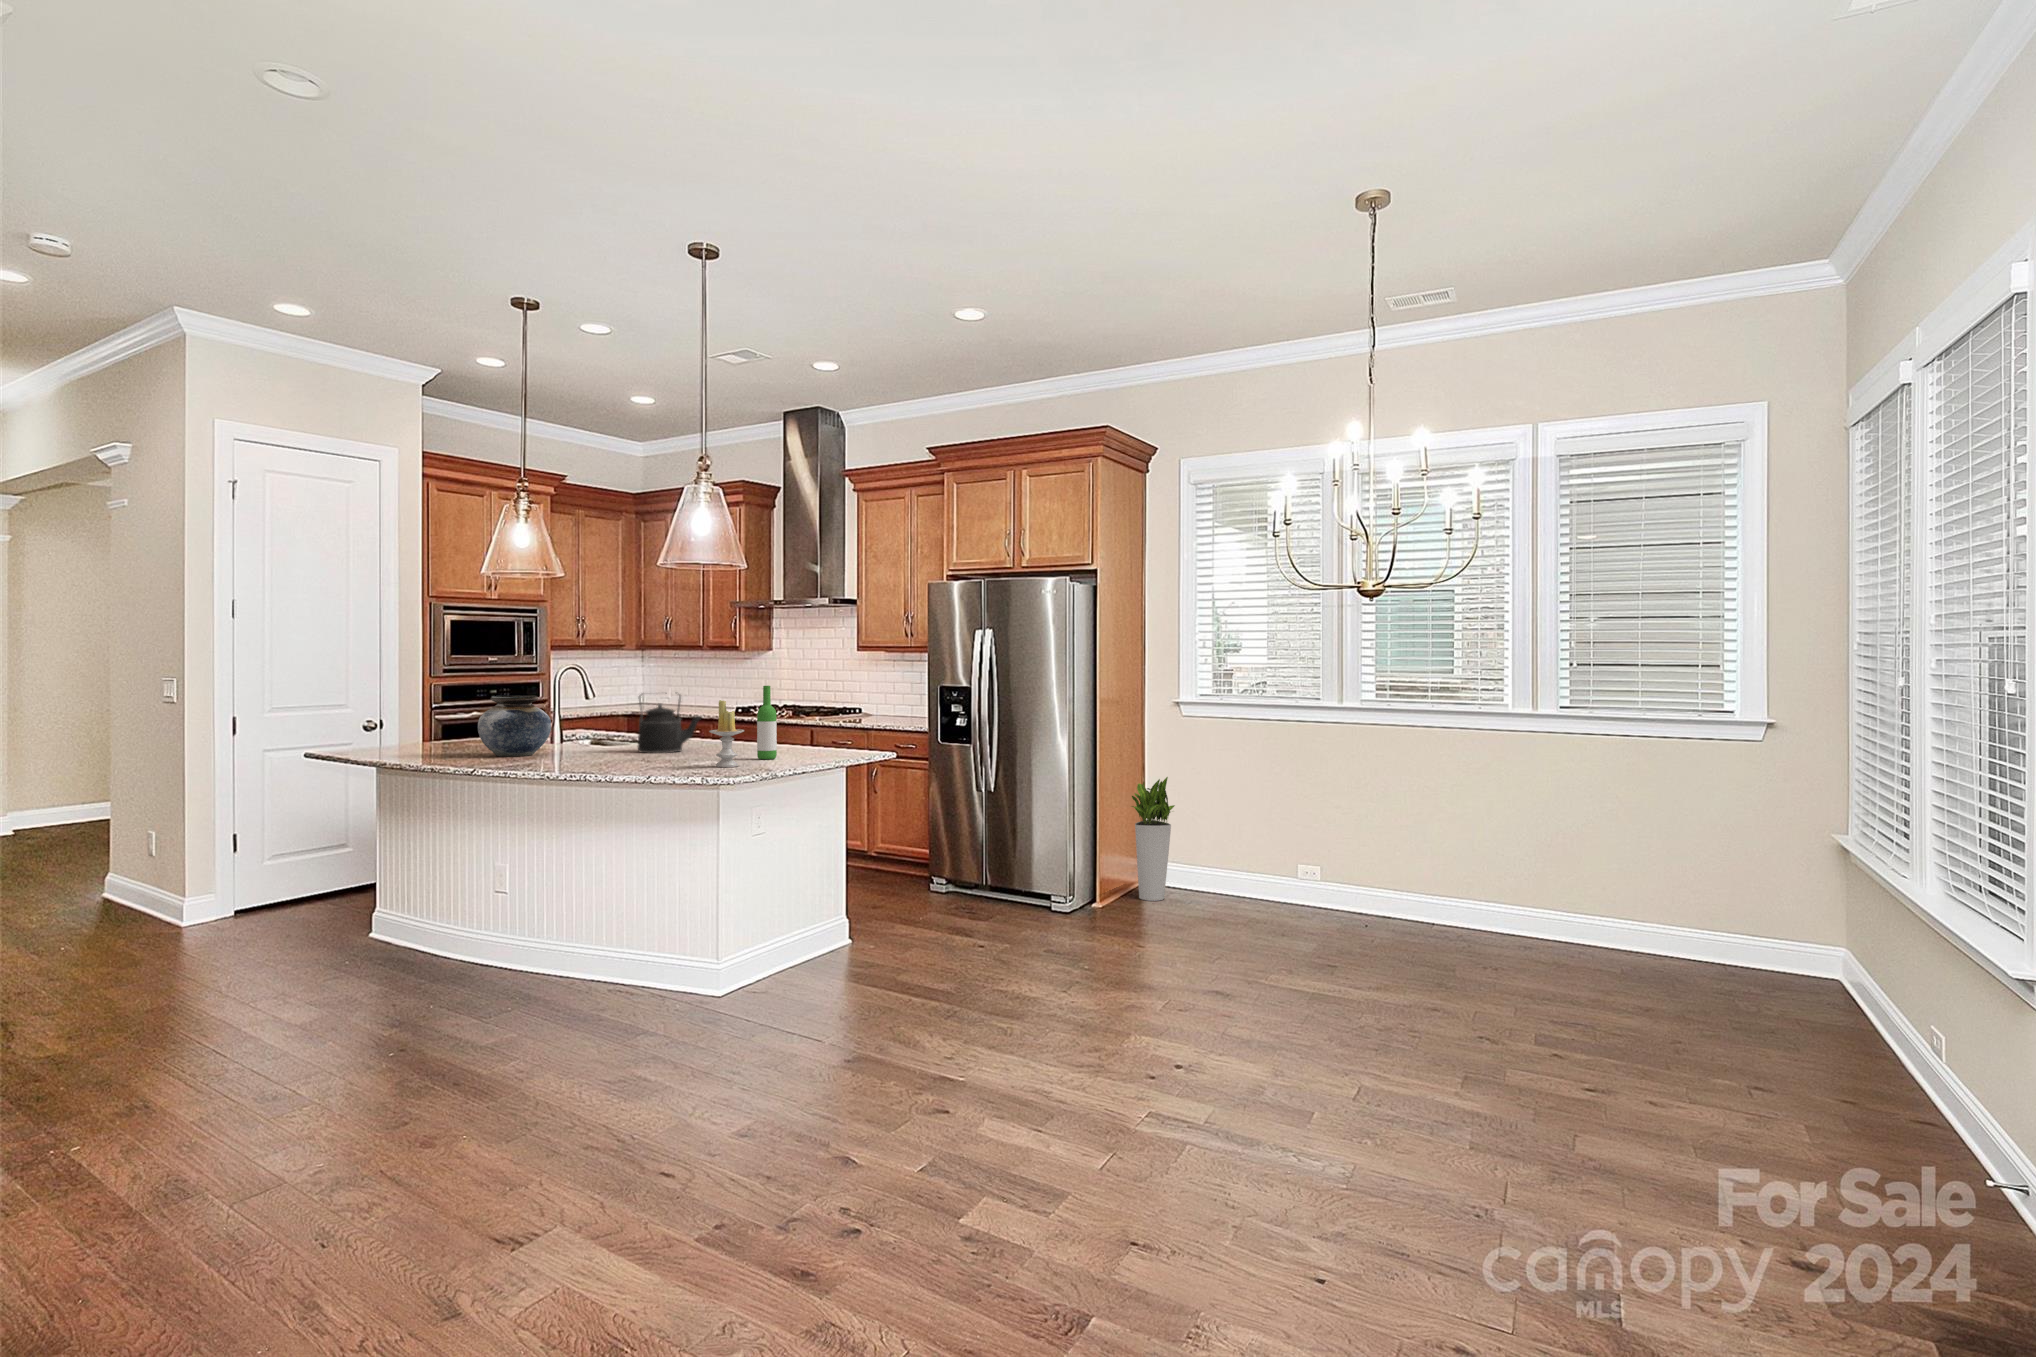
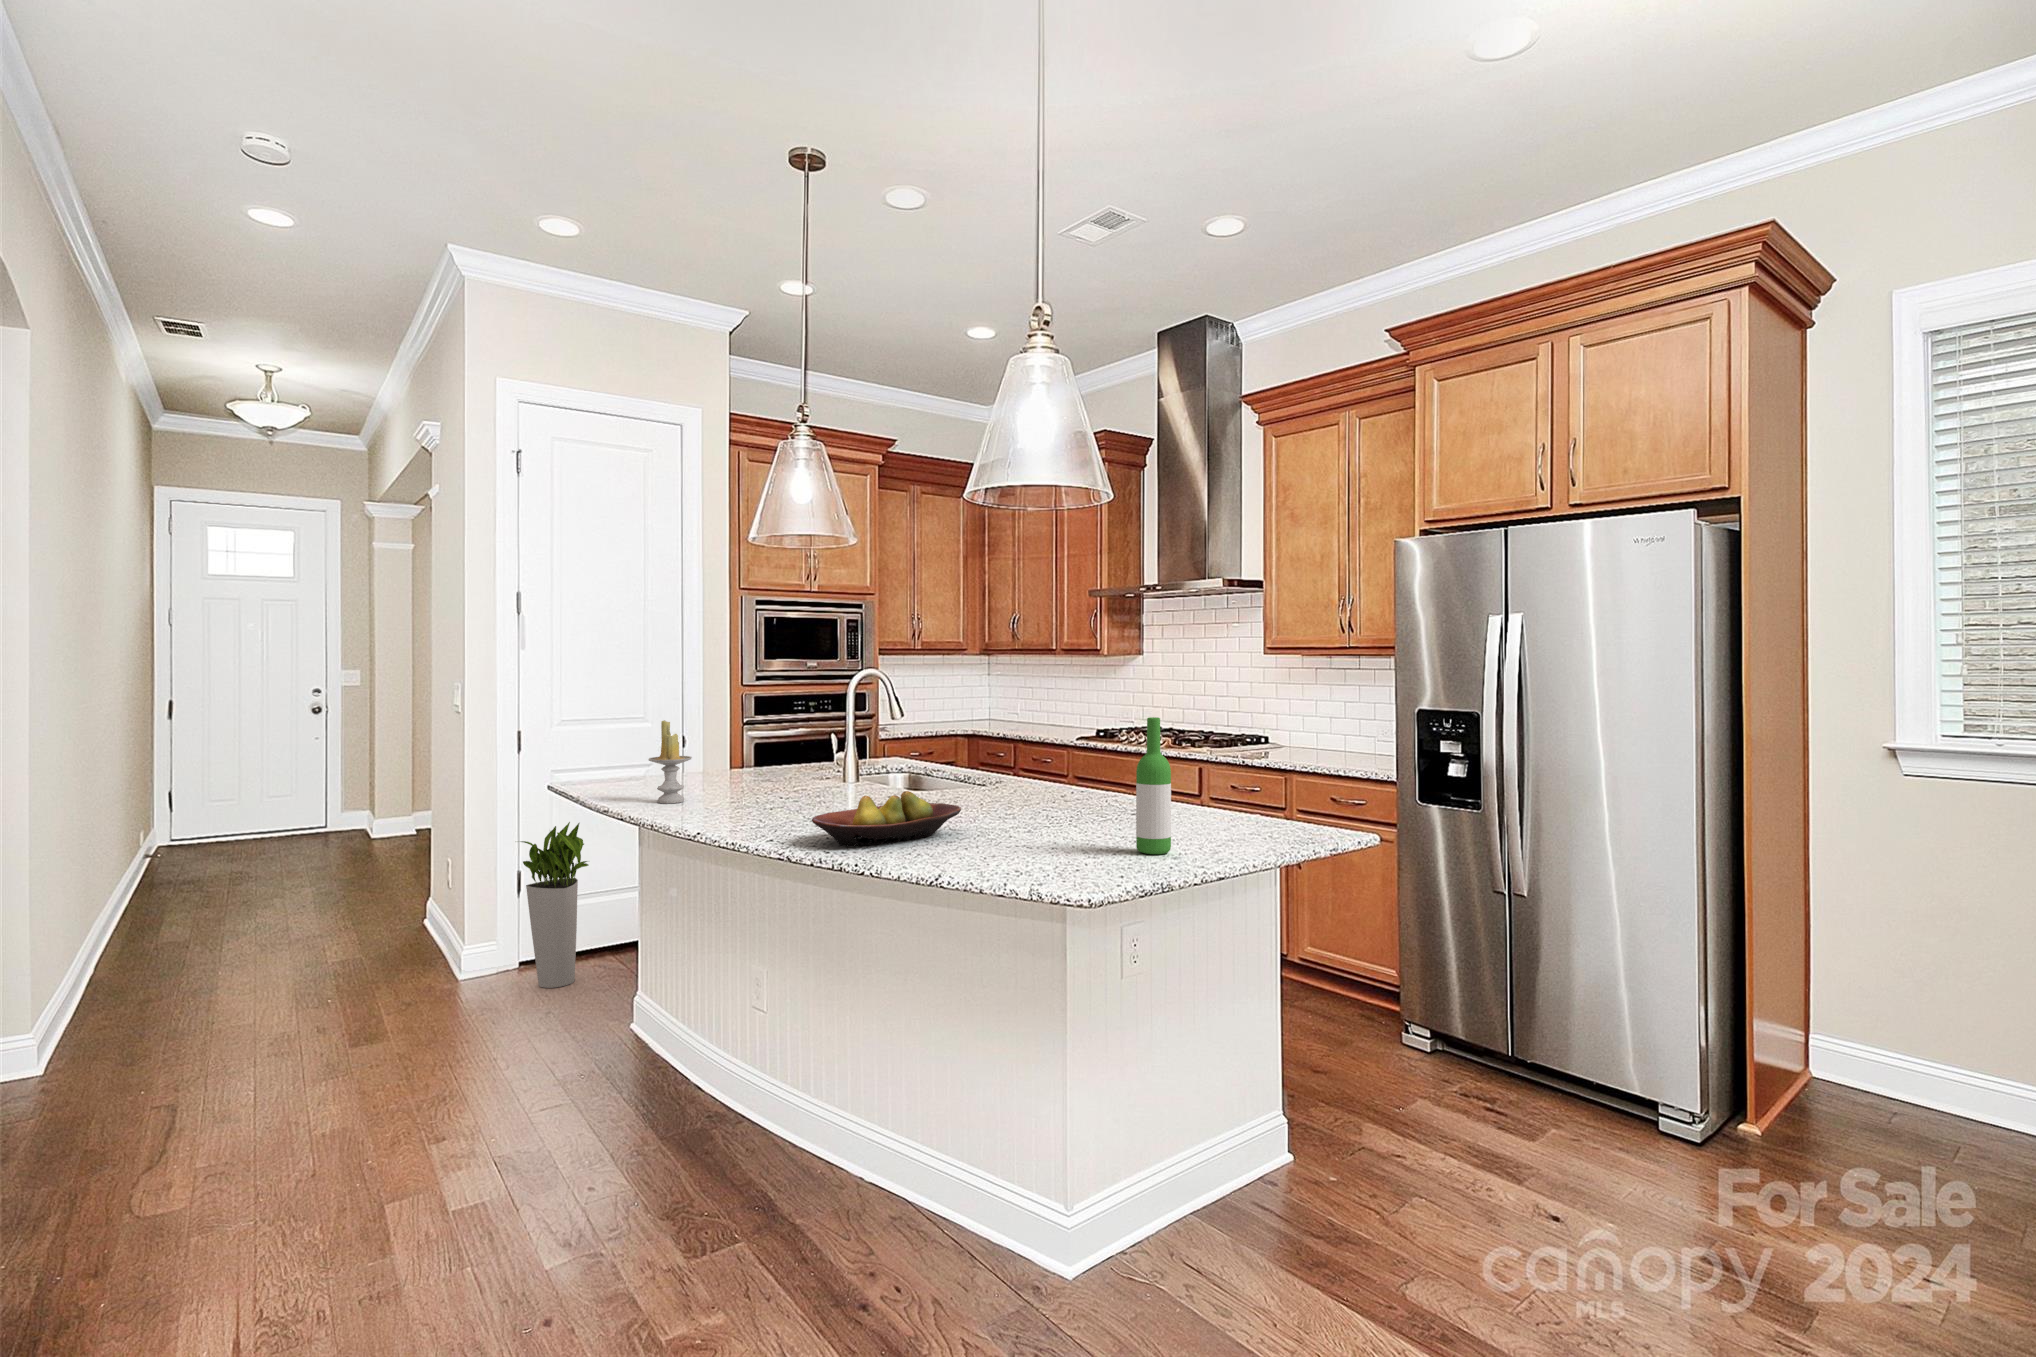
kettle: present [638,694,701,753] -> none [947,721,1045,821]
vase: present [478,695,551,757] -> none [716,724,821,821]
candle: present [709,700,744,767] -> present [649,720,692,803]
fruit bowl: none [560,732,652,762] -> present [812,791,961,847]
planter: present [1132,777,1175,901] -> present [521,822,588,988]

